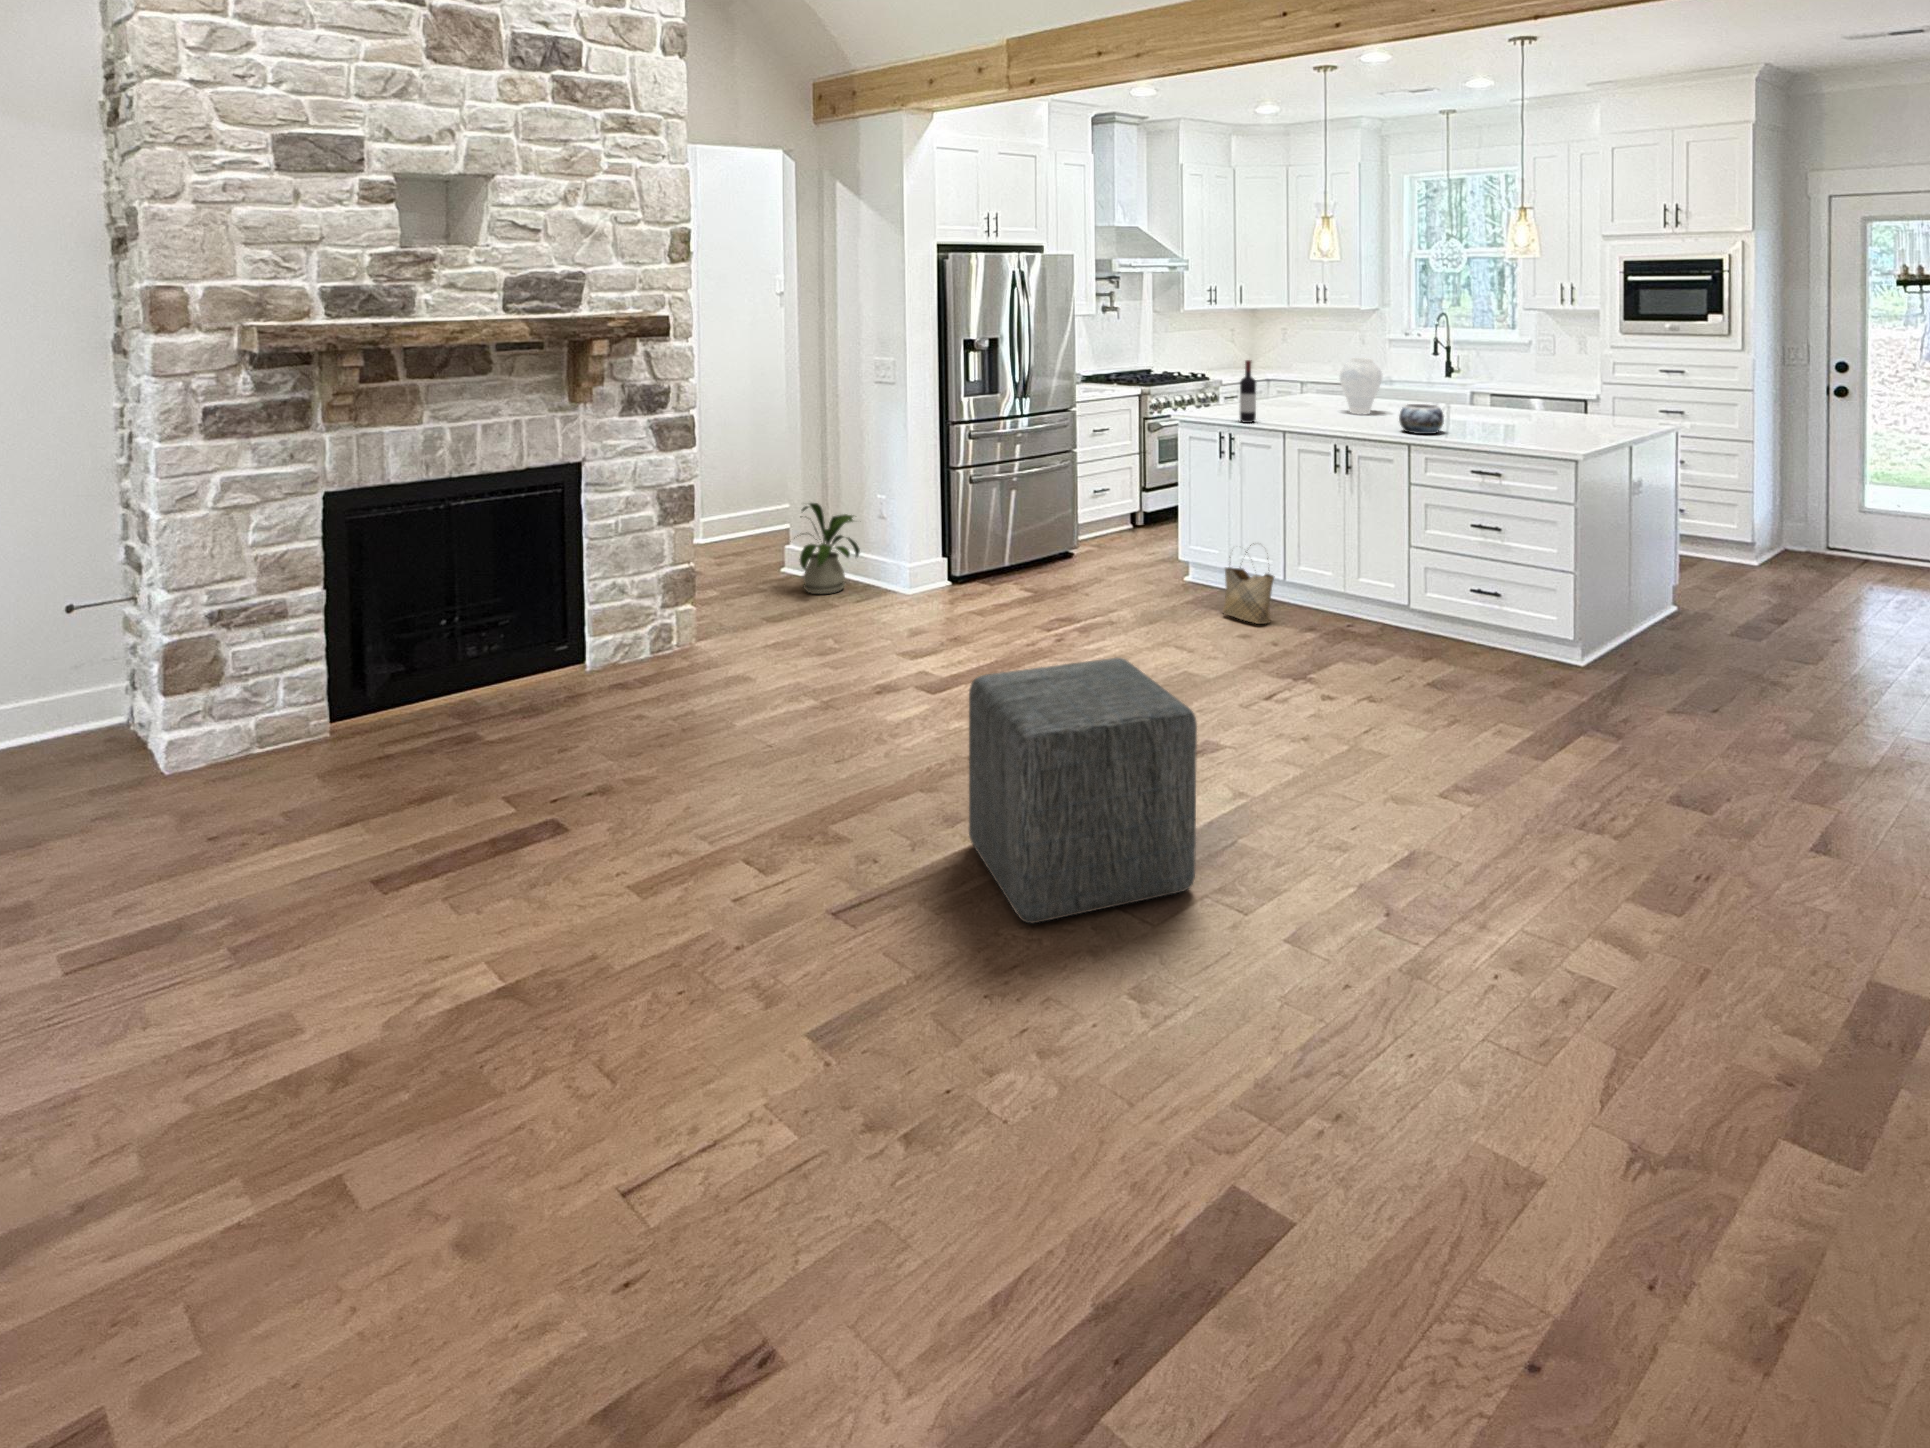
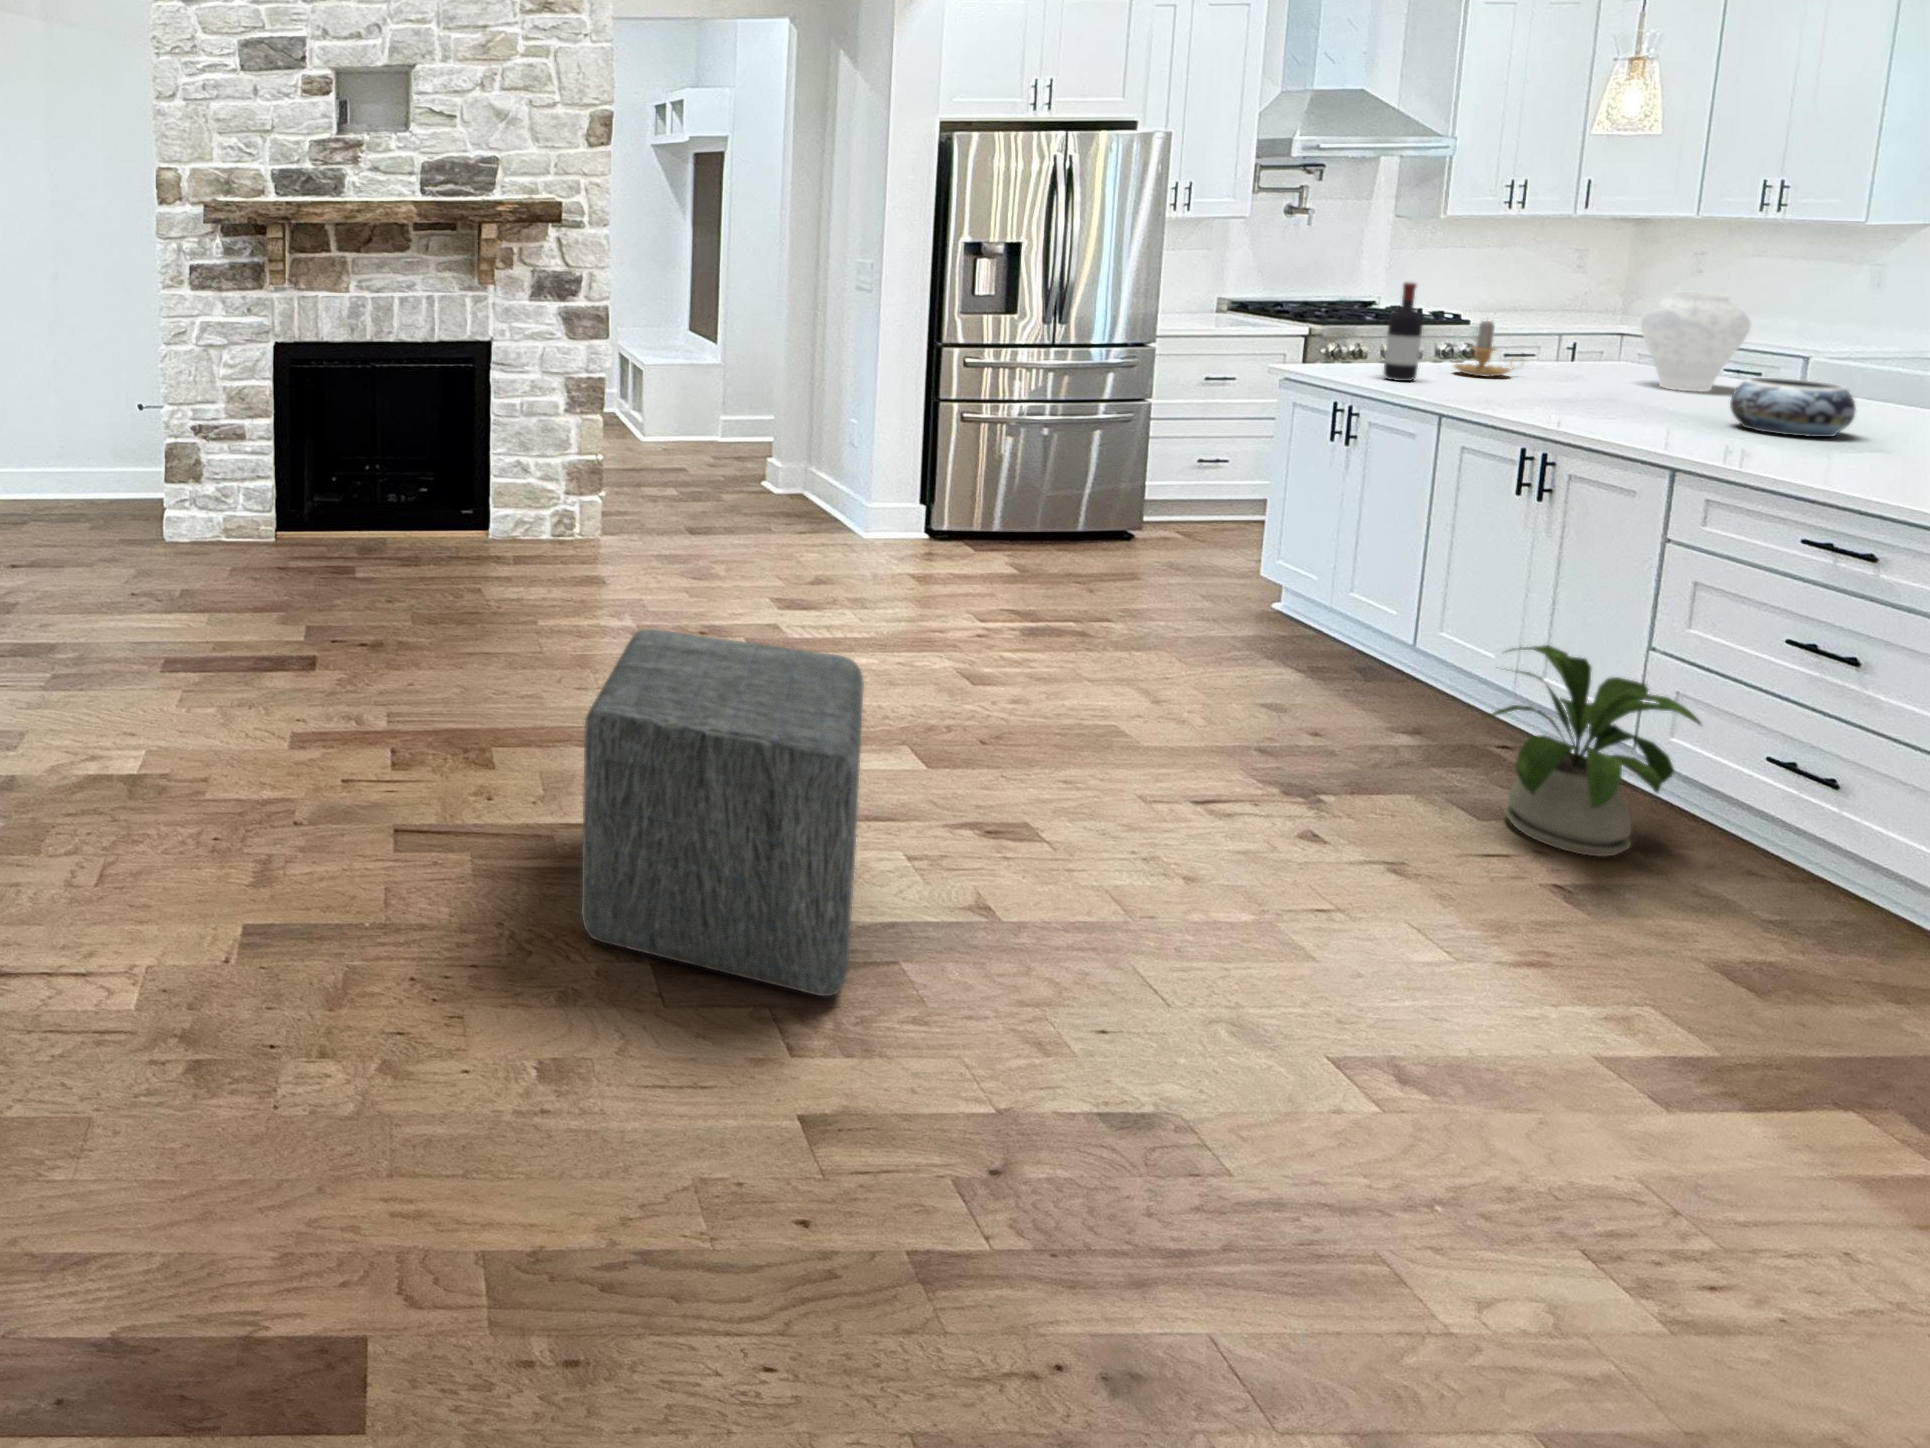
candle: none [1262,379,1293,415] -> present [1454,321,1513,377]
house plant: present [799,503,860,594] -> present [1489,645,1701,857]
woven basket: present [1223,545,1274,624] -> none [1295,562,1394,691]

